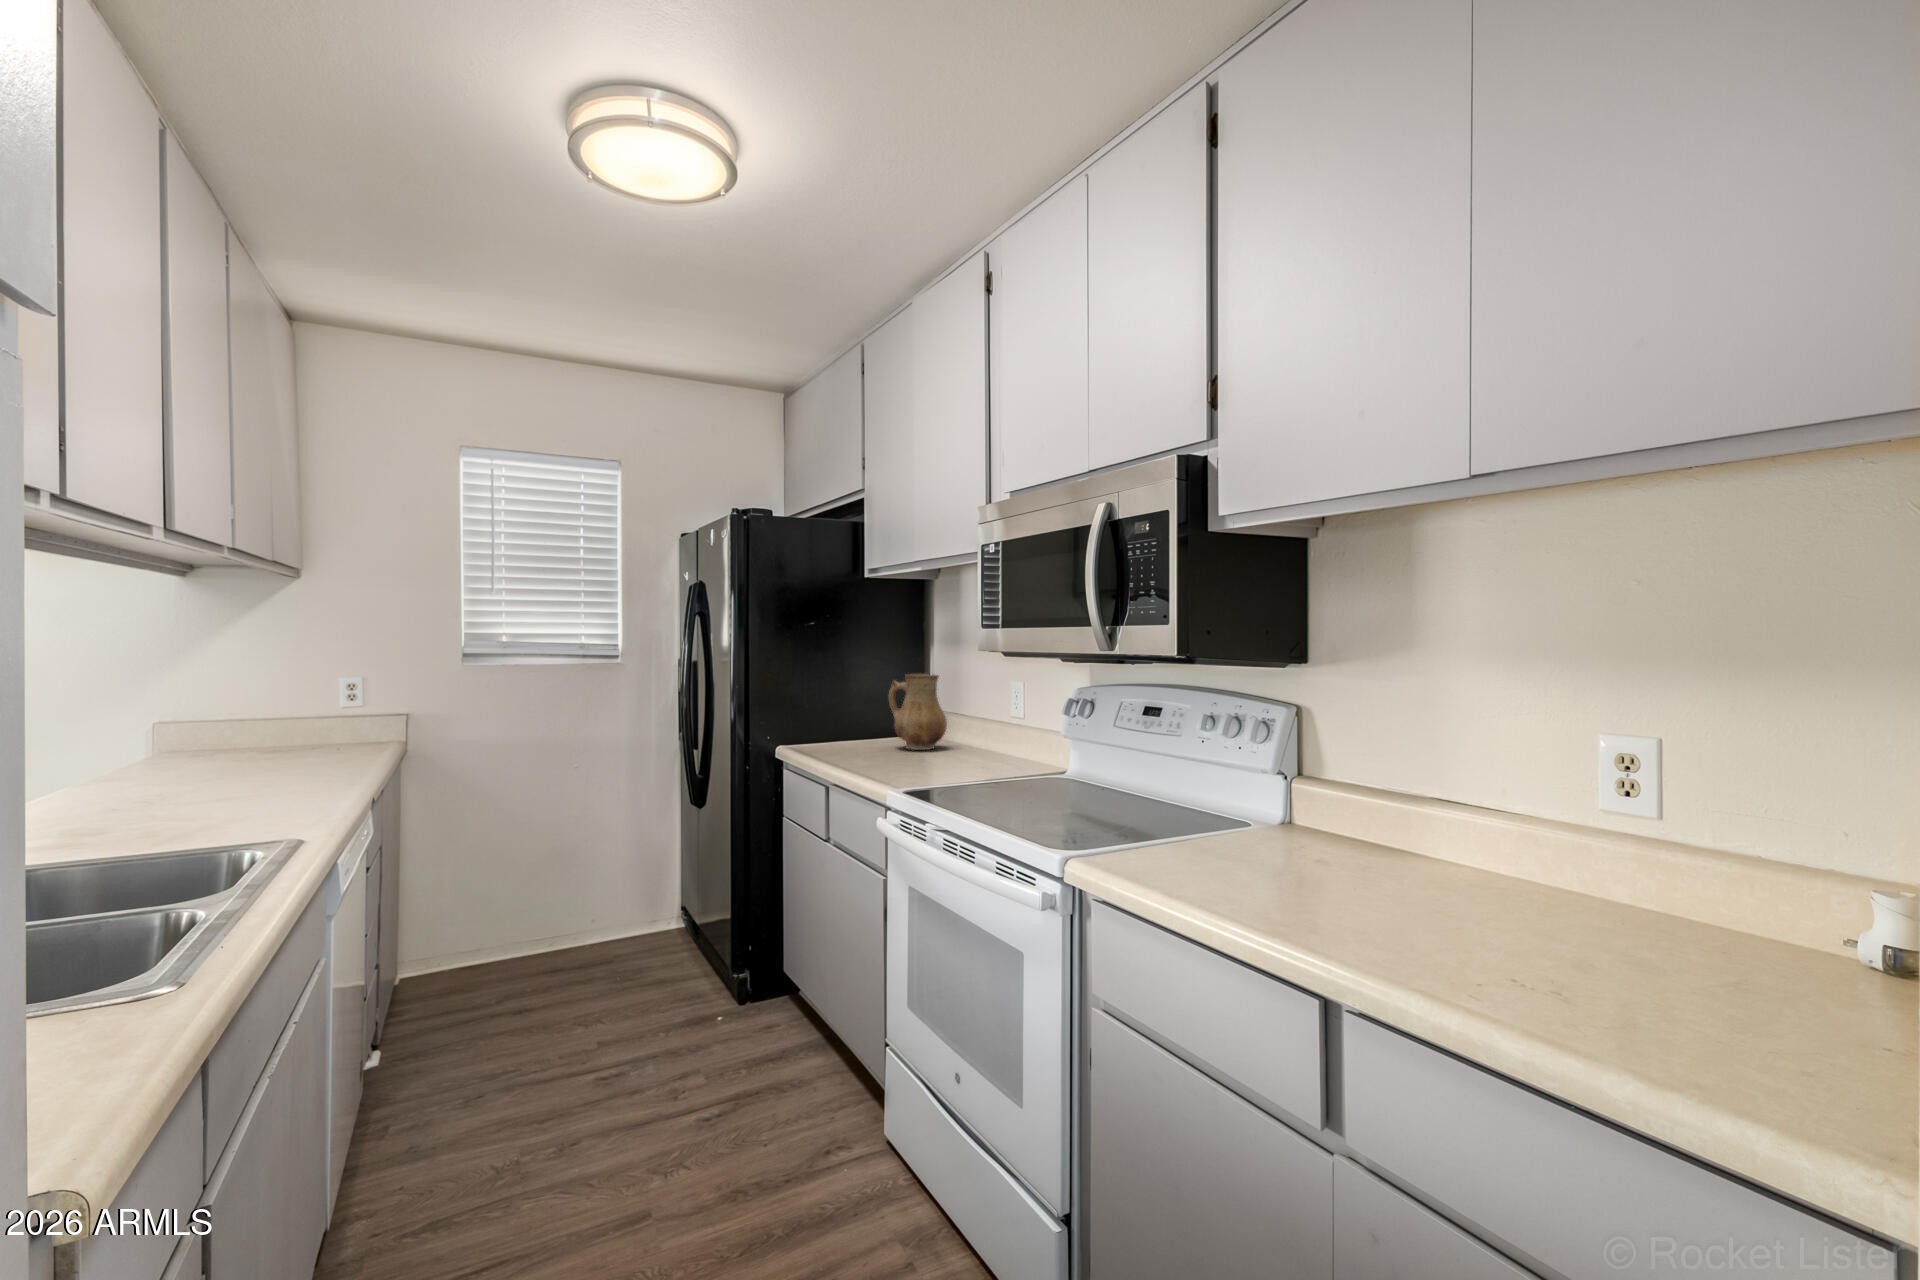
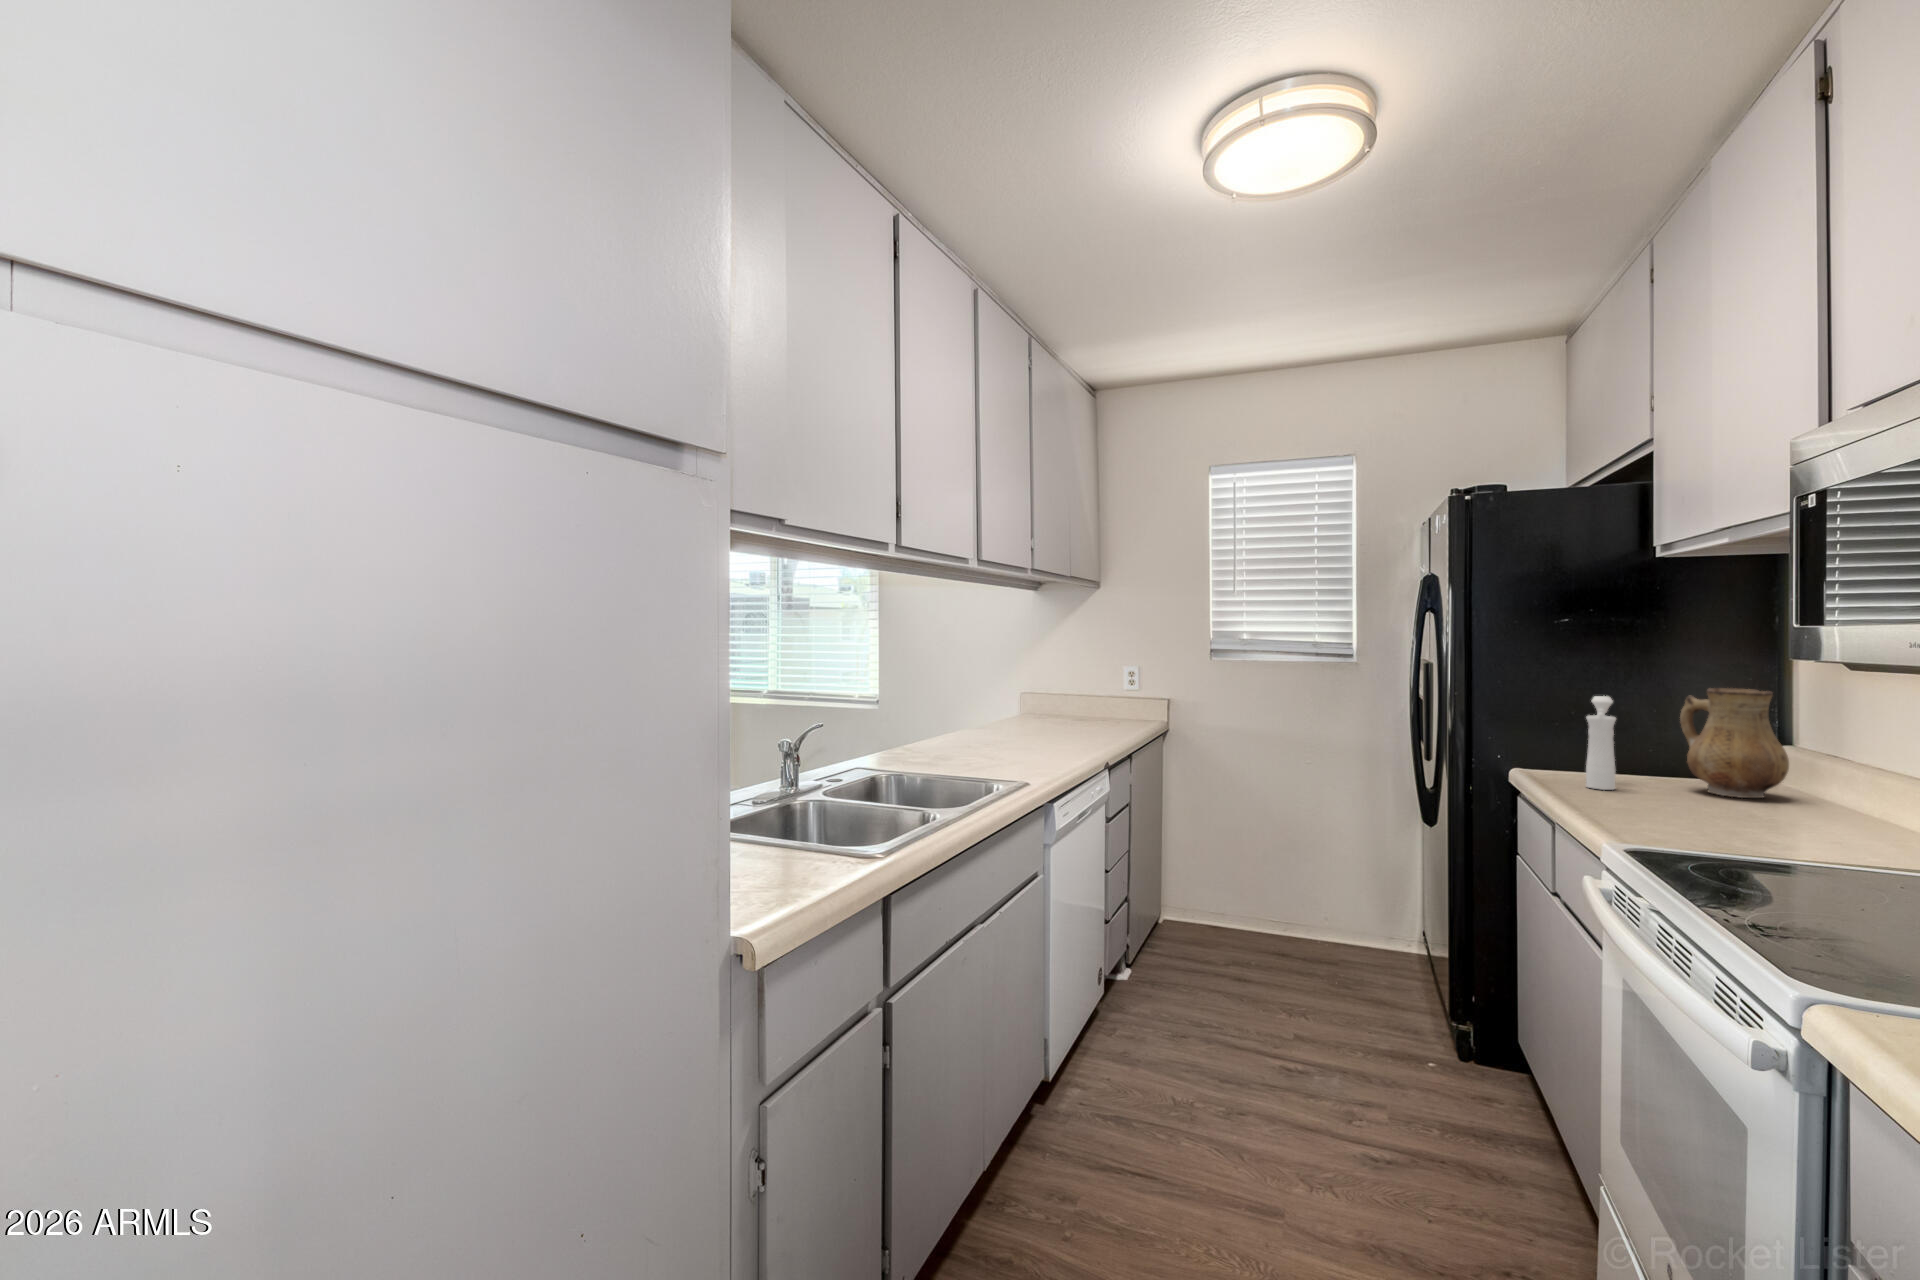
pepper mill: none [838,684,859,756] -> present [1586,696,1616,790]

